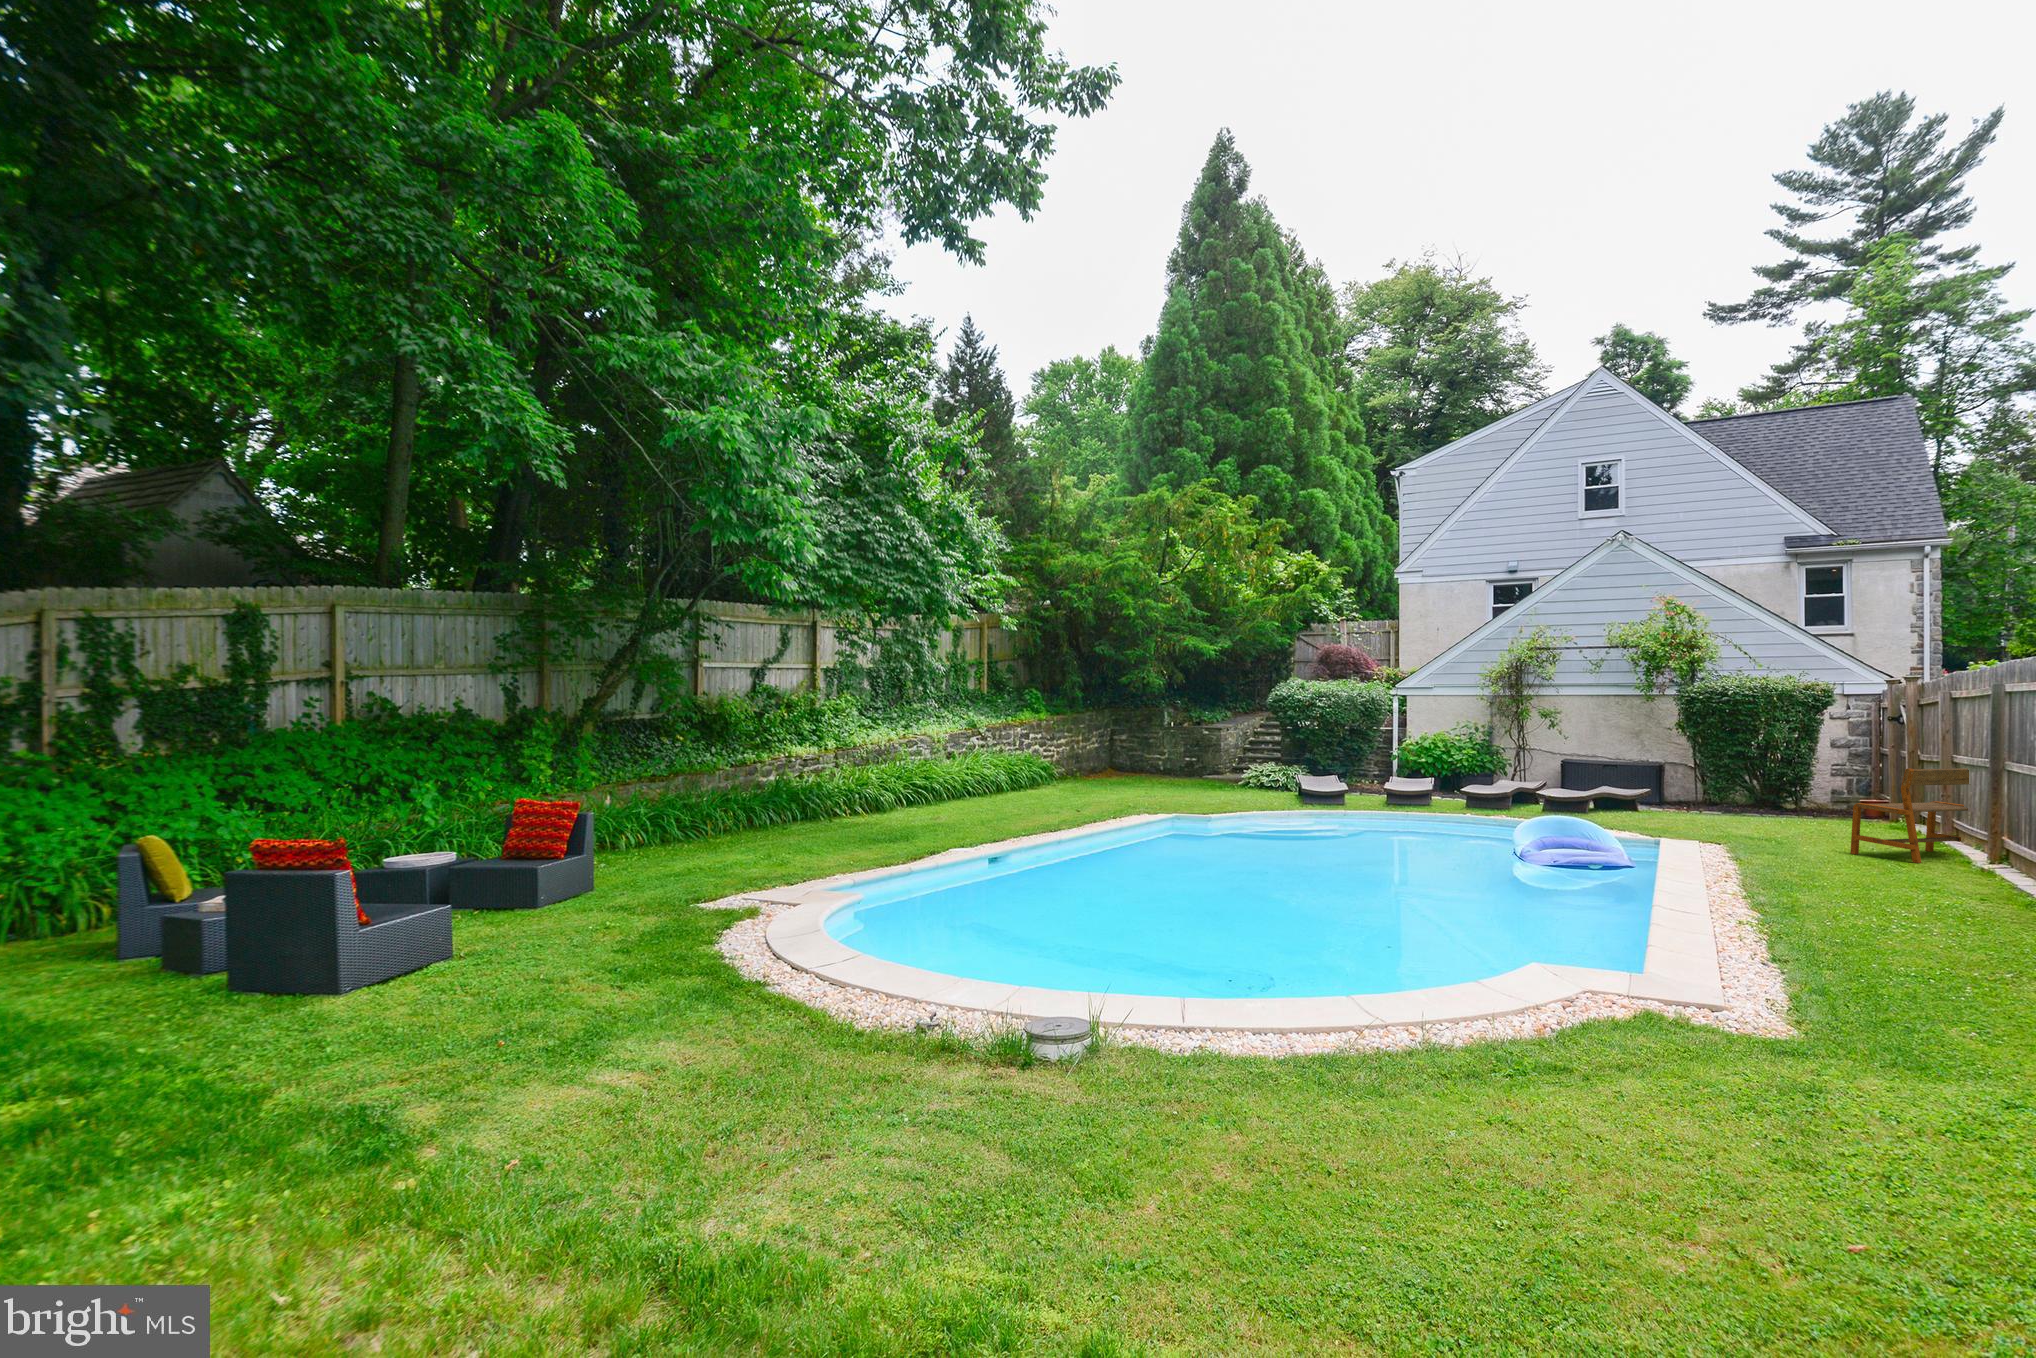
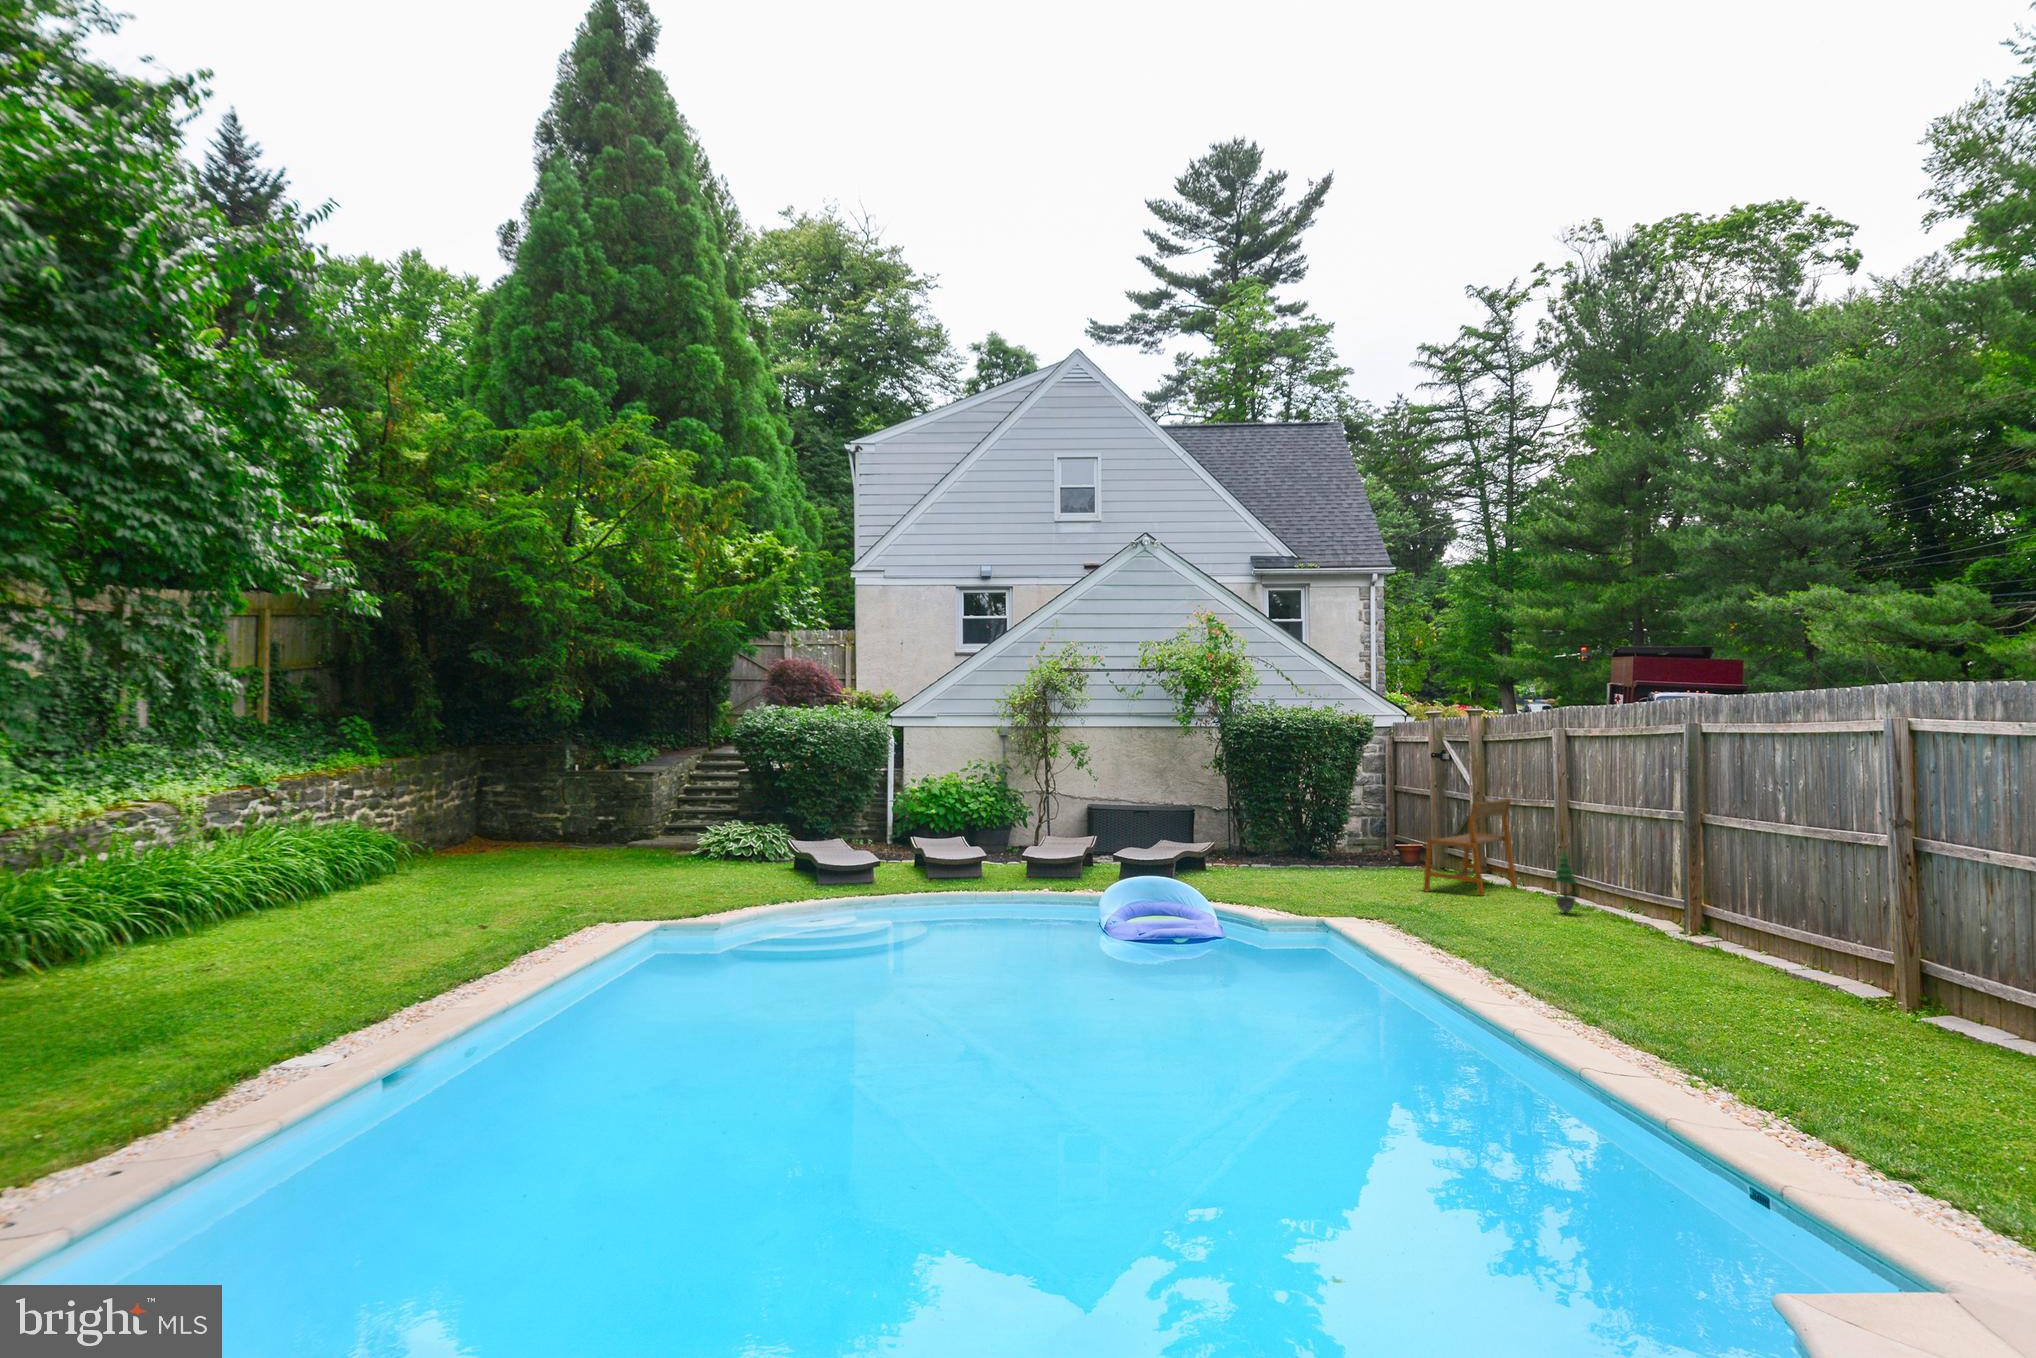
potted tree: none [1972,816,2007,885] -> present [1554,849,1577,913]

